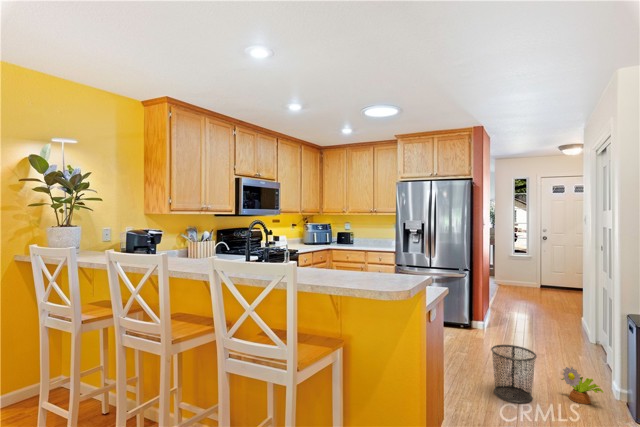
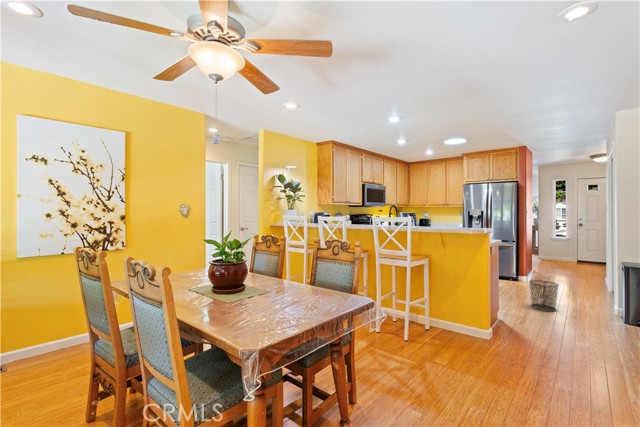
decorative plant: present [561,367,604,404] -> none [576,292,604,314]

